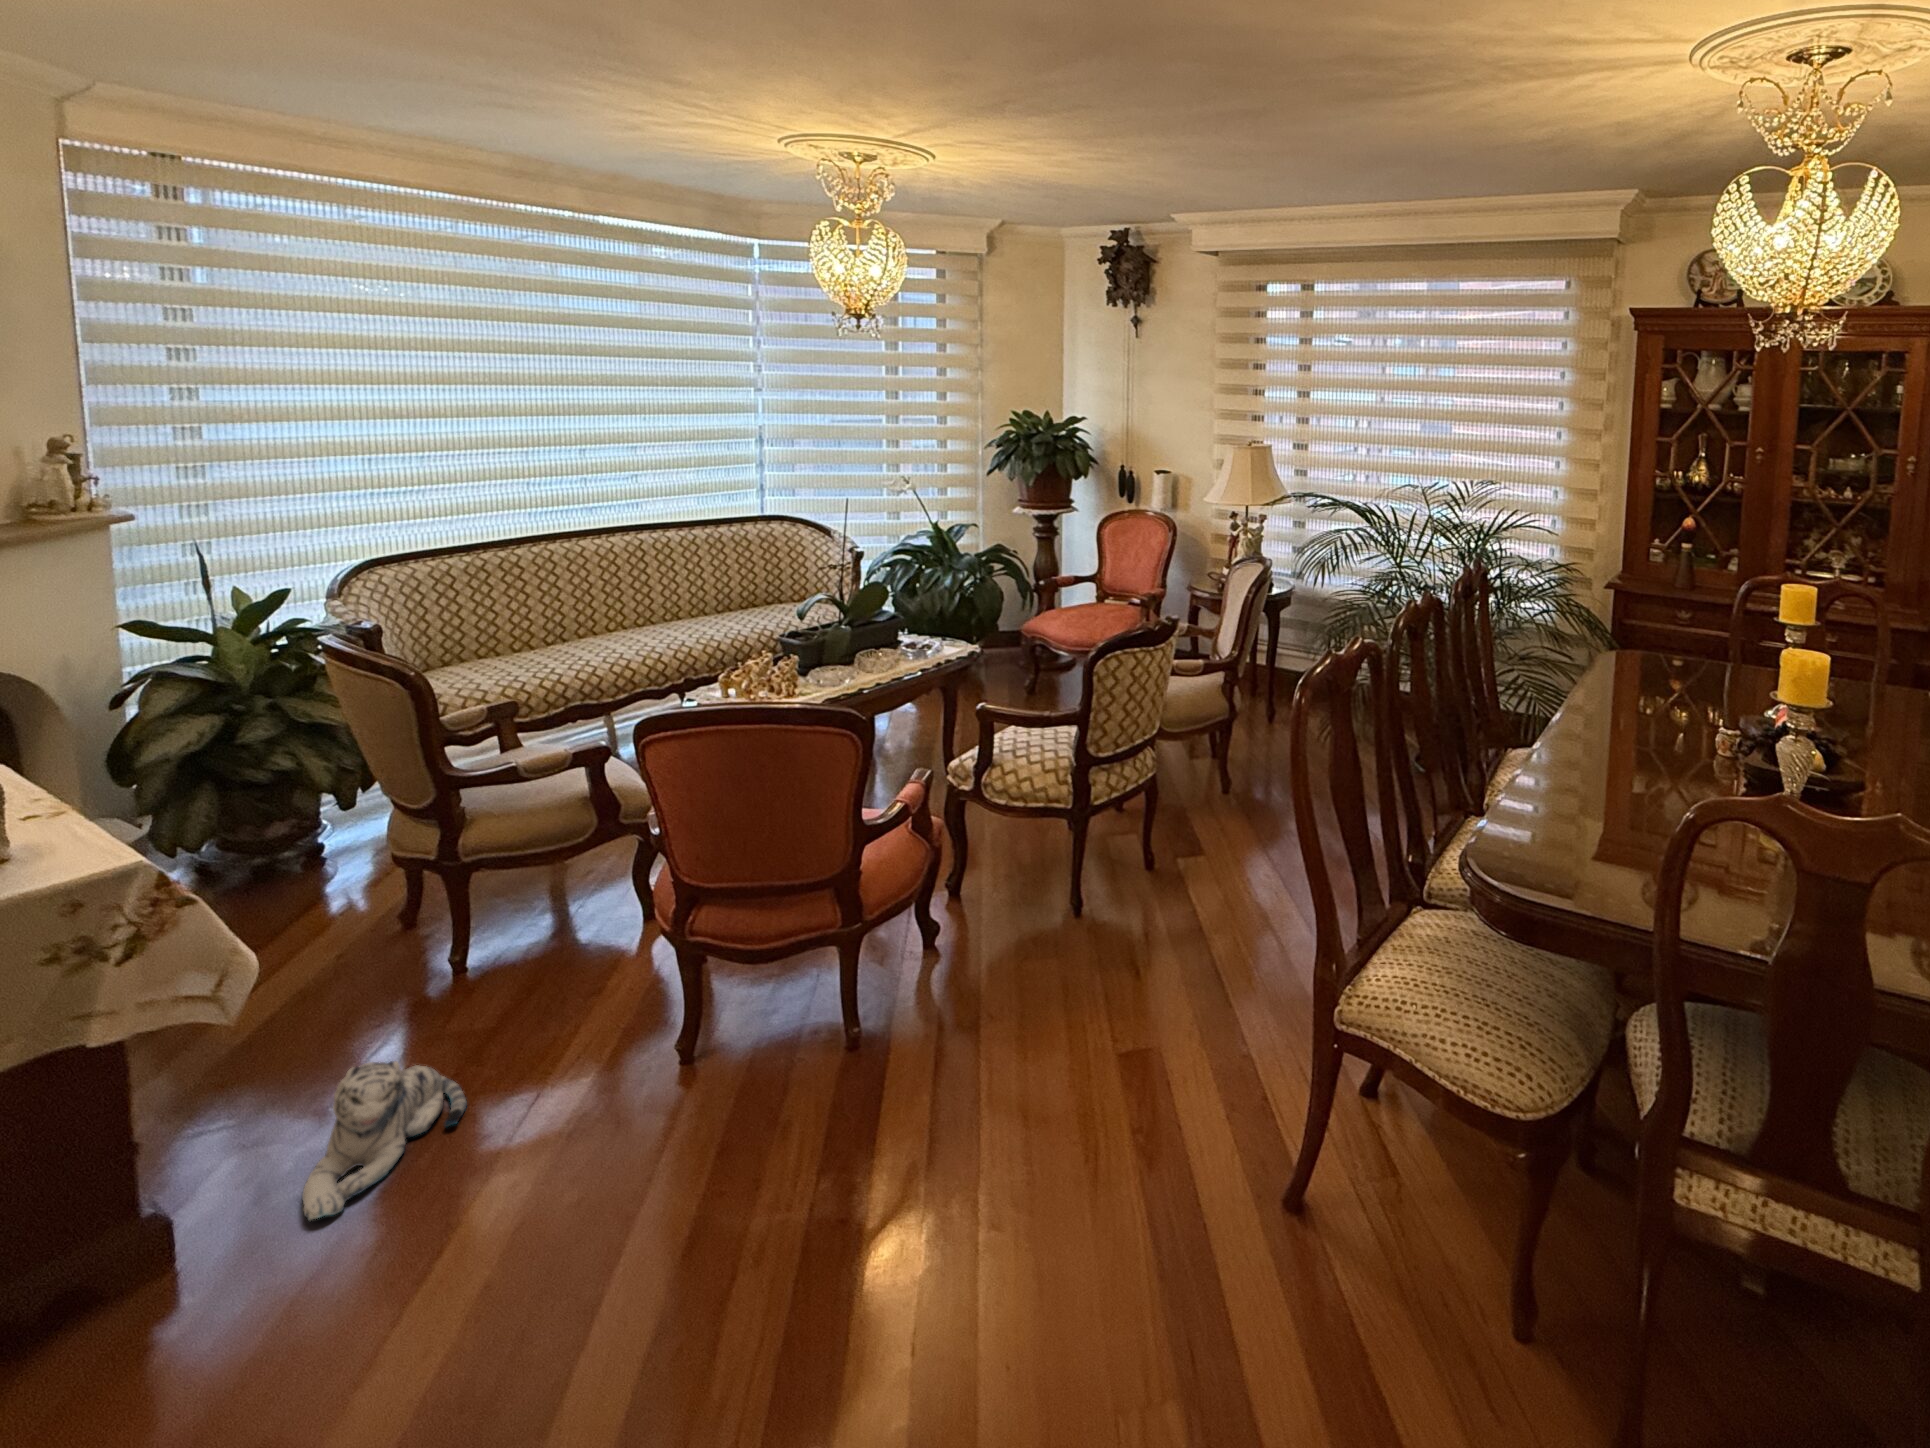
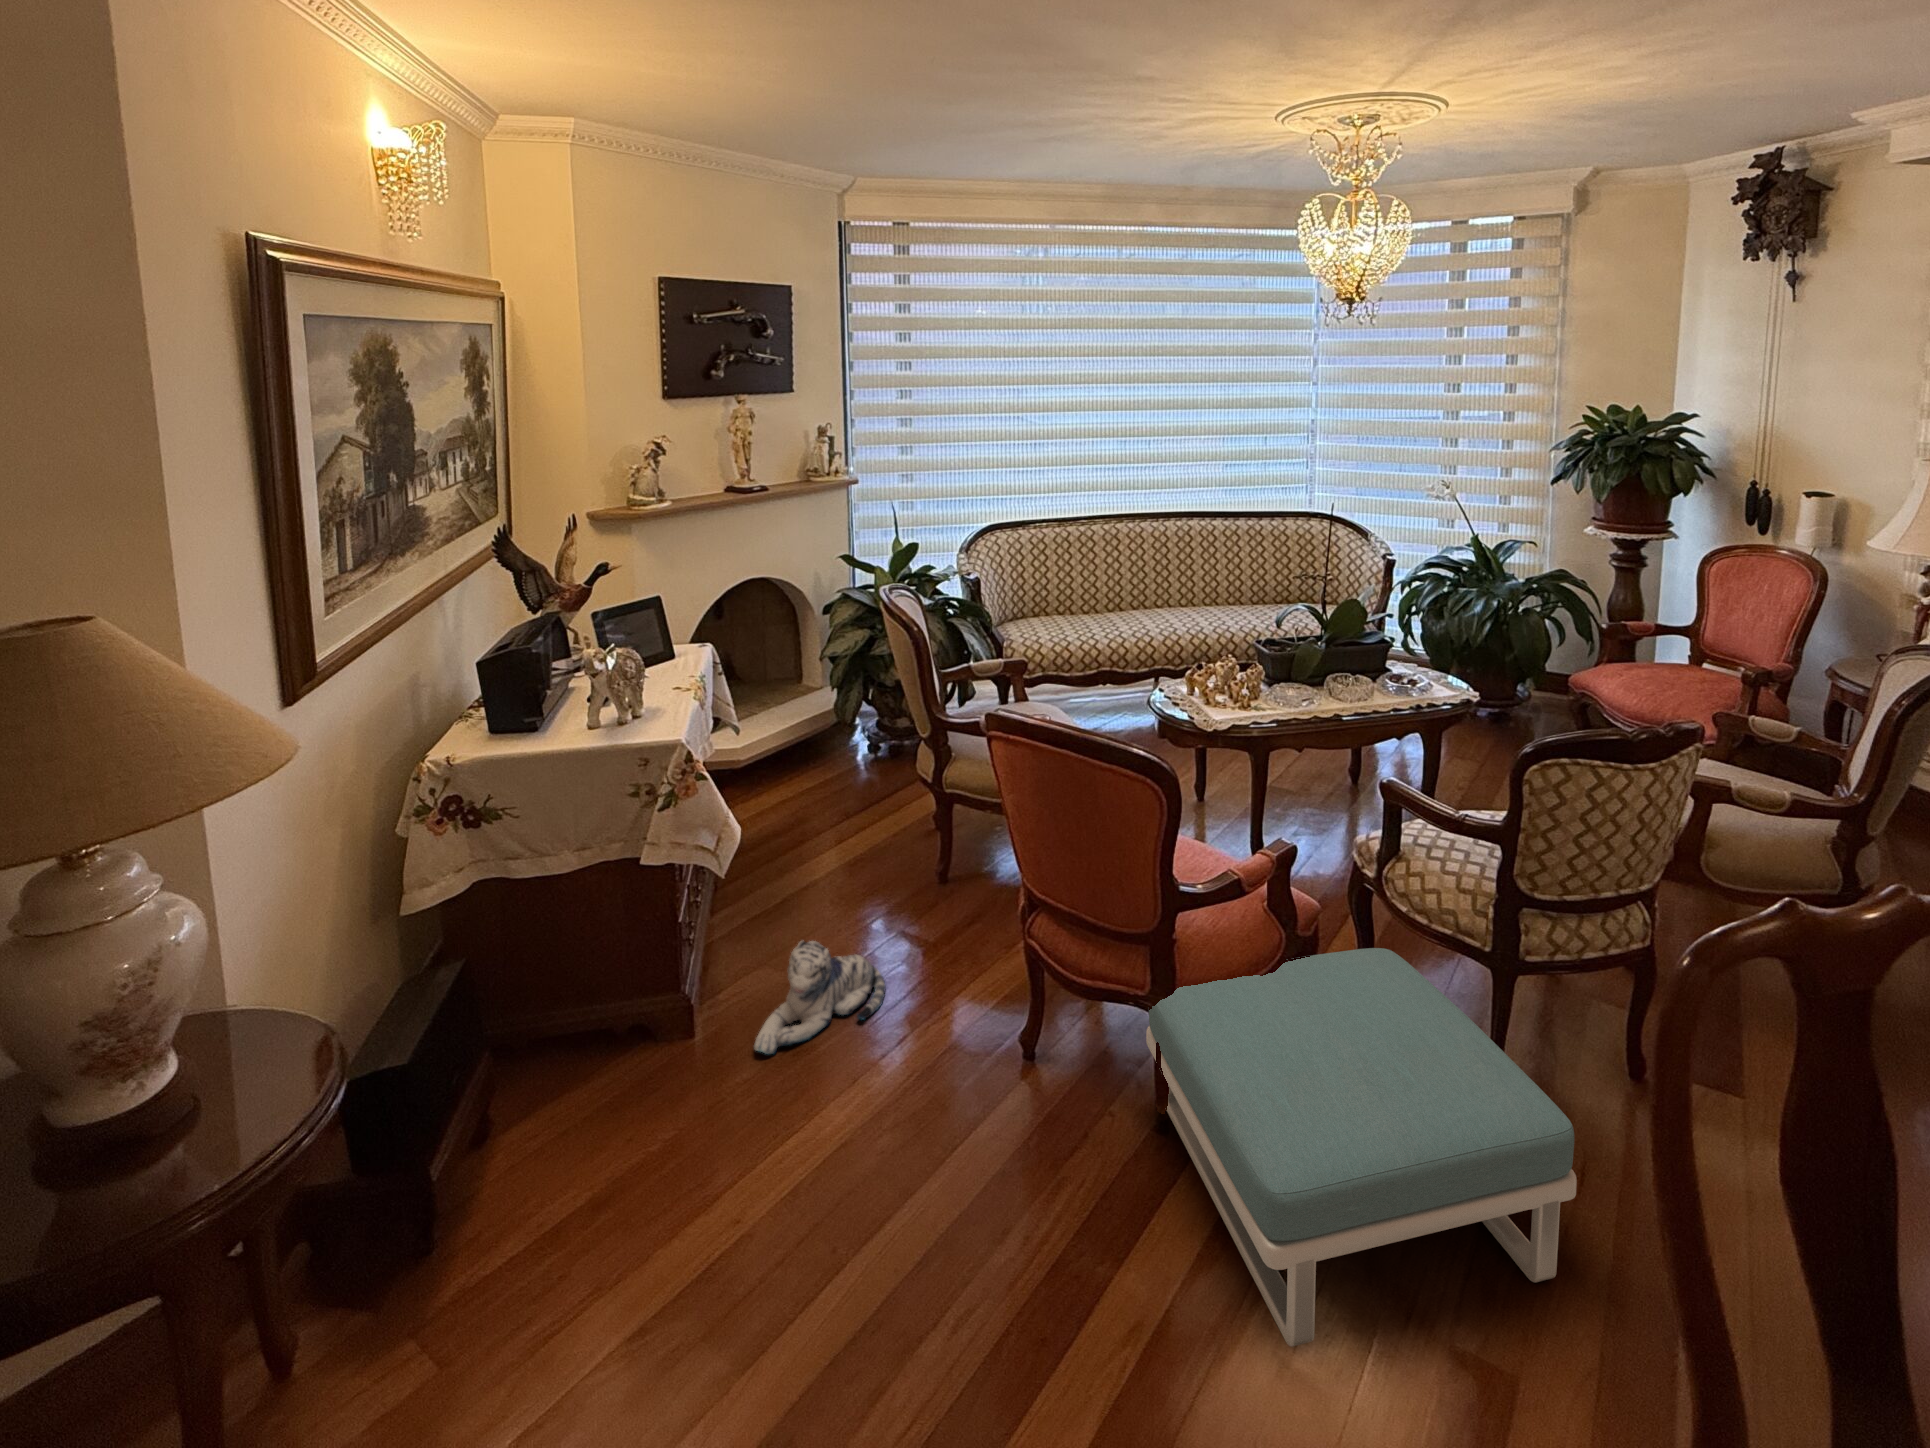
footstool: none [832,834,1169,1106] -> present [1146,948,1577,1347]

